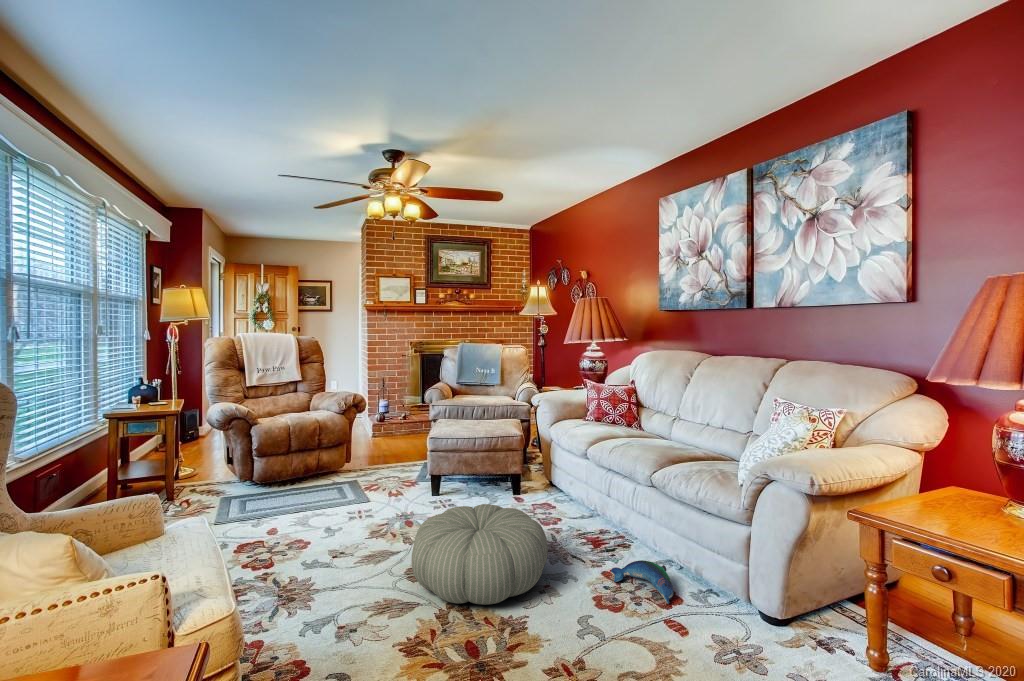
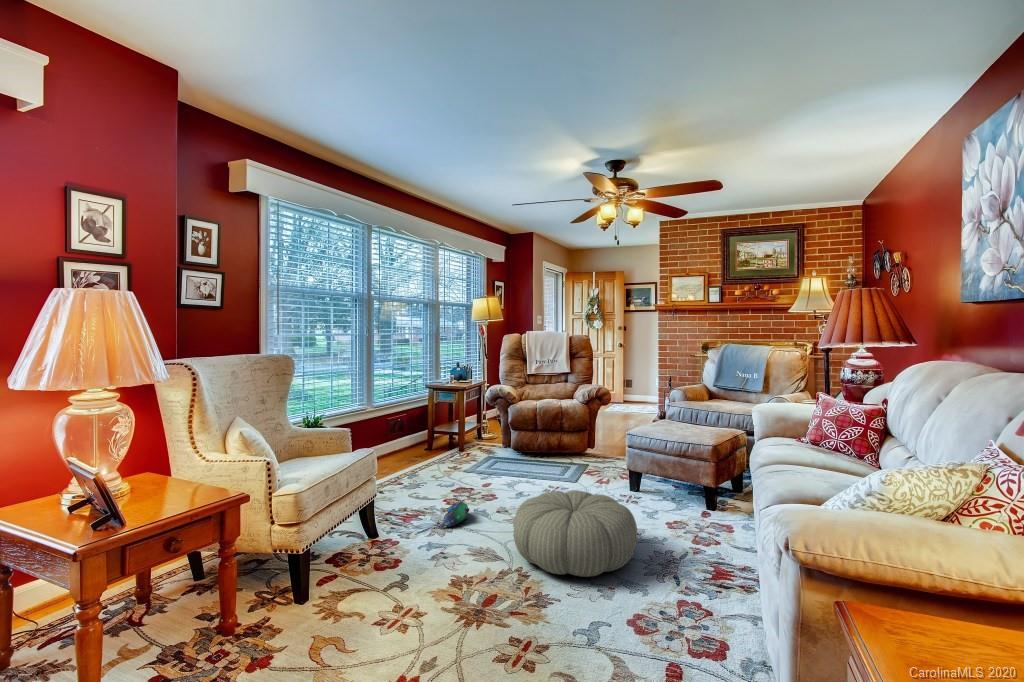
plush toy: present [611,560,673,604] -> present [440,502,470,528]

